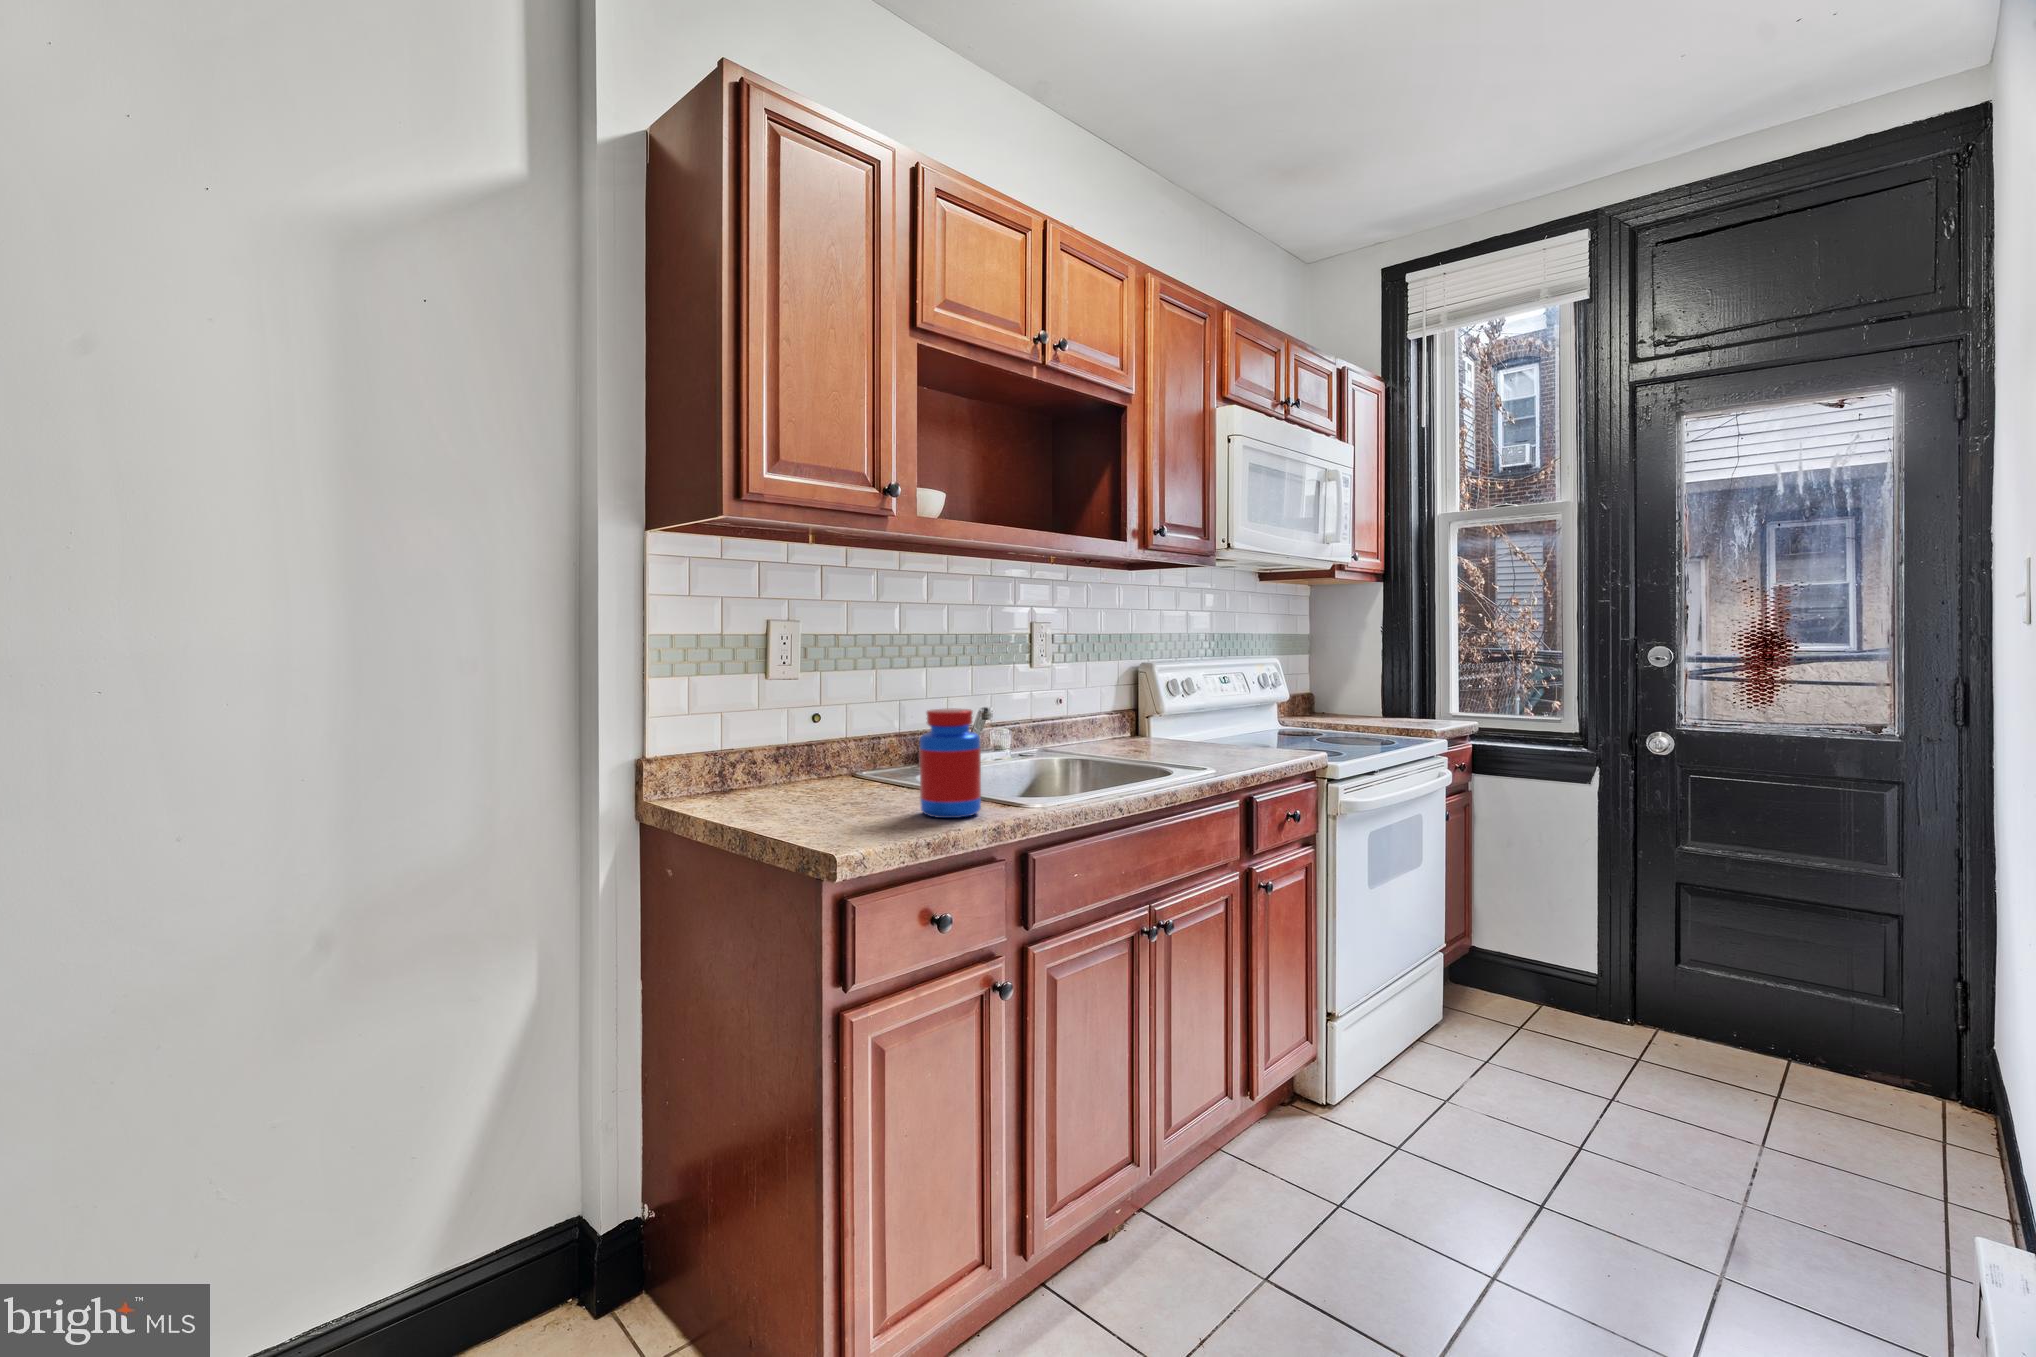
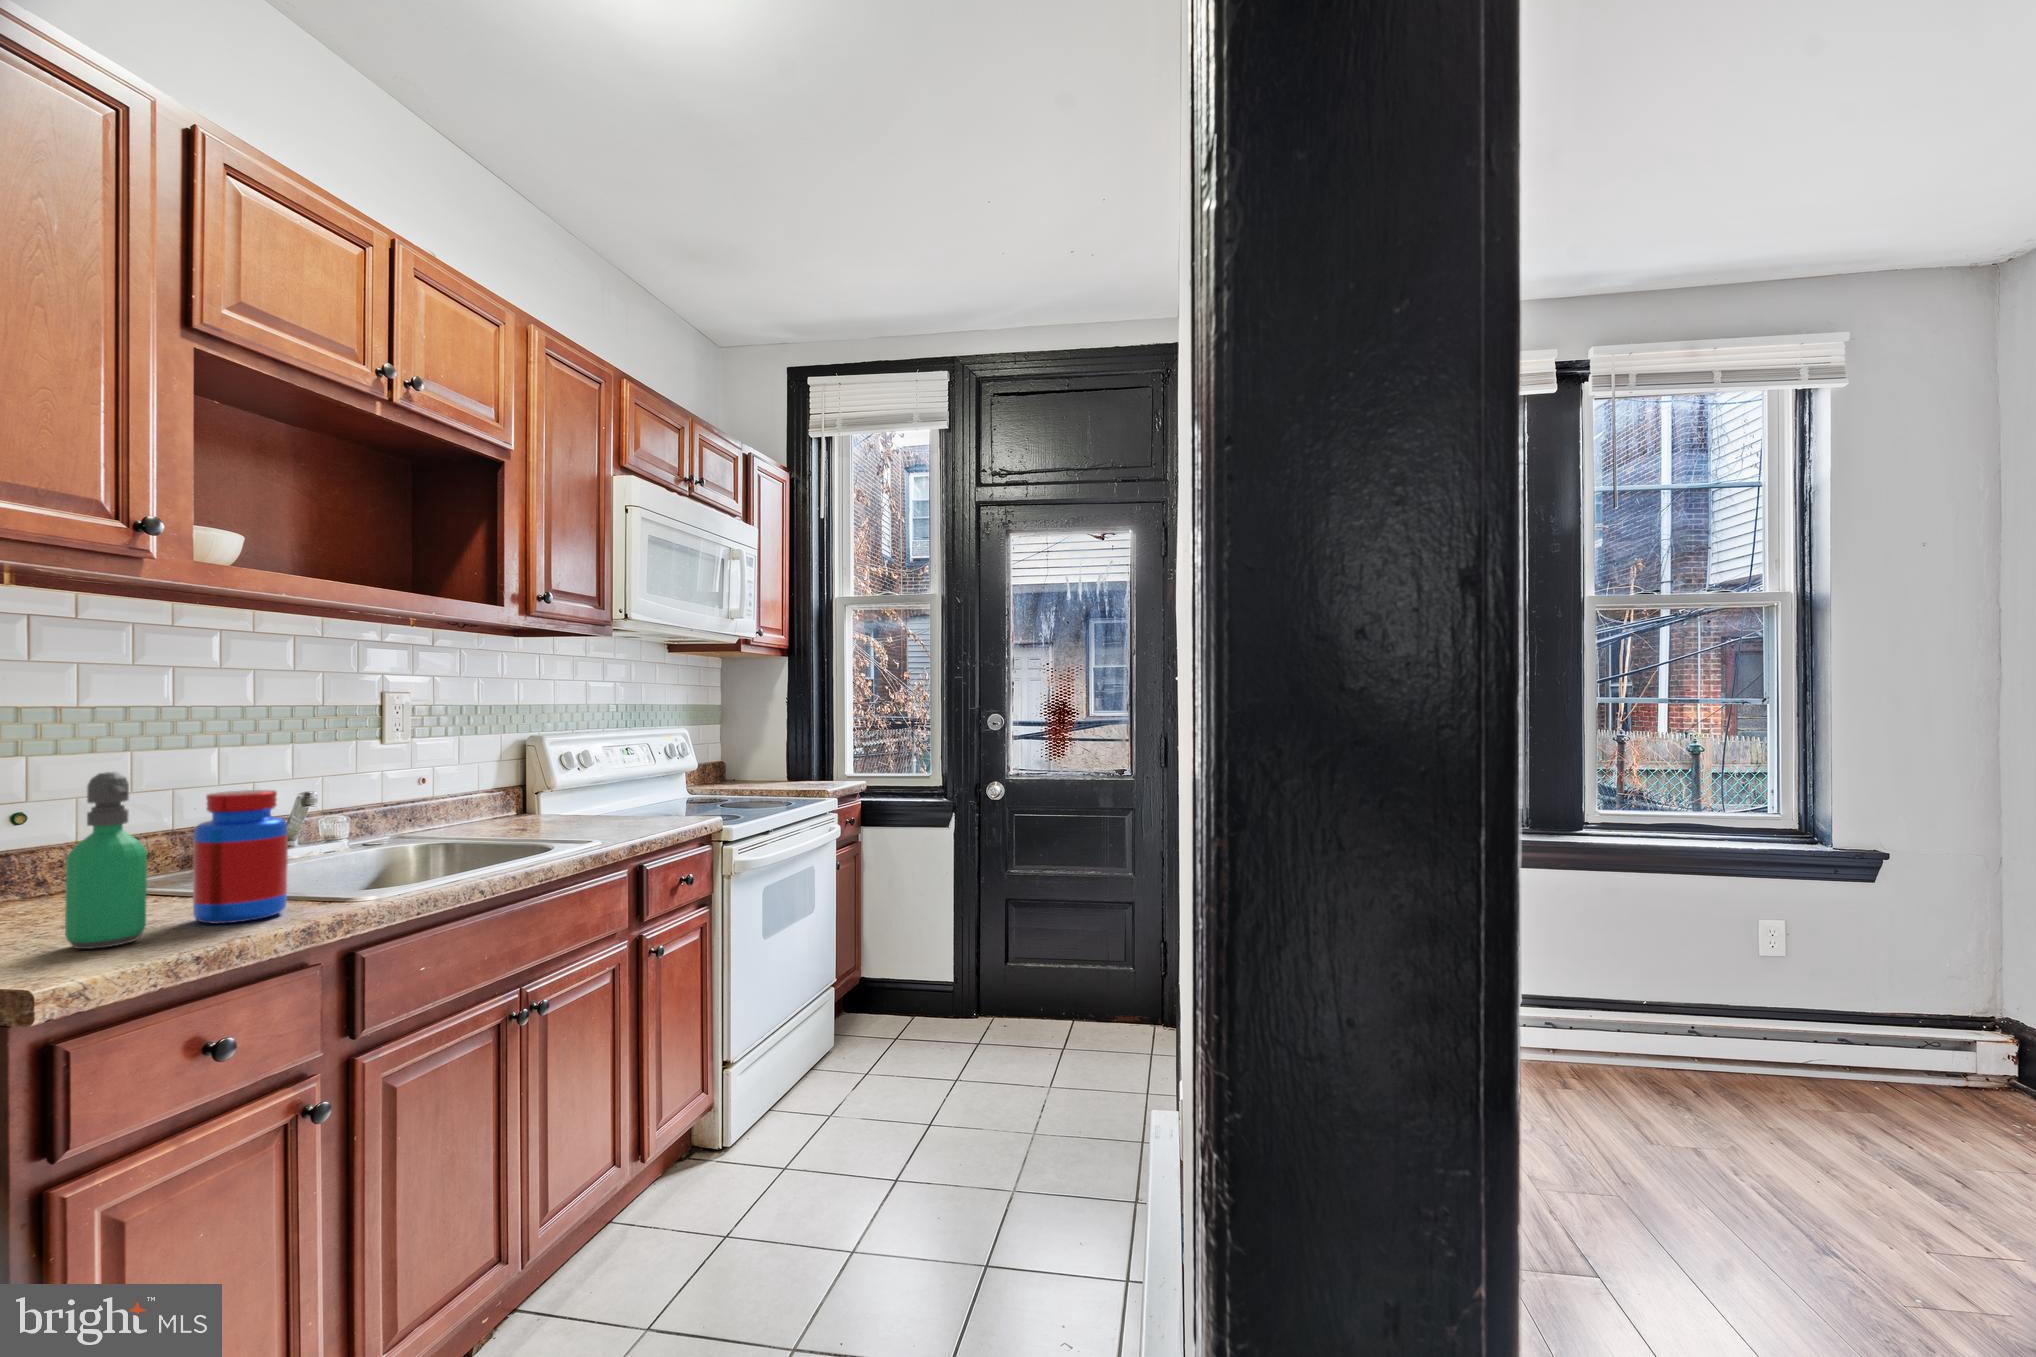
soap dispenser: none [846,691,894,829] -> present [65,772,147,949]

